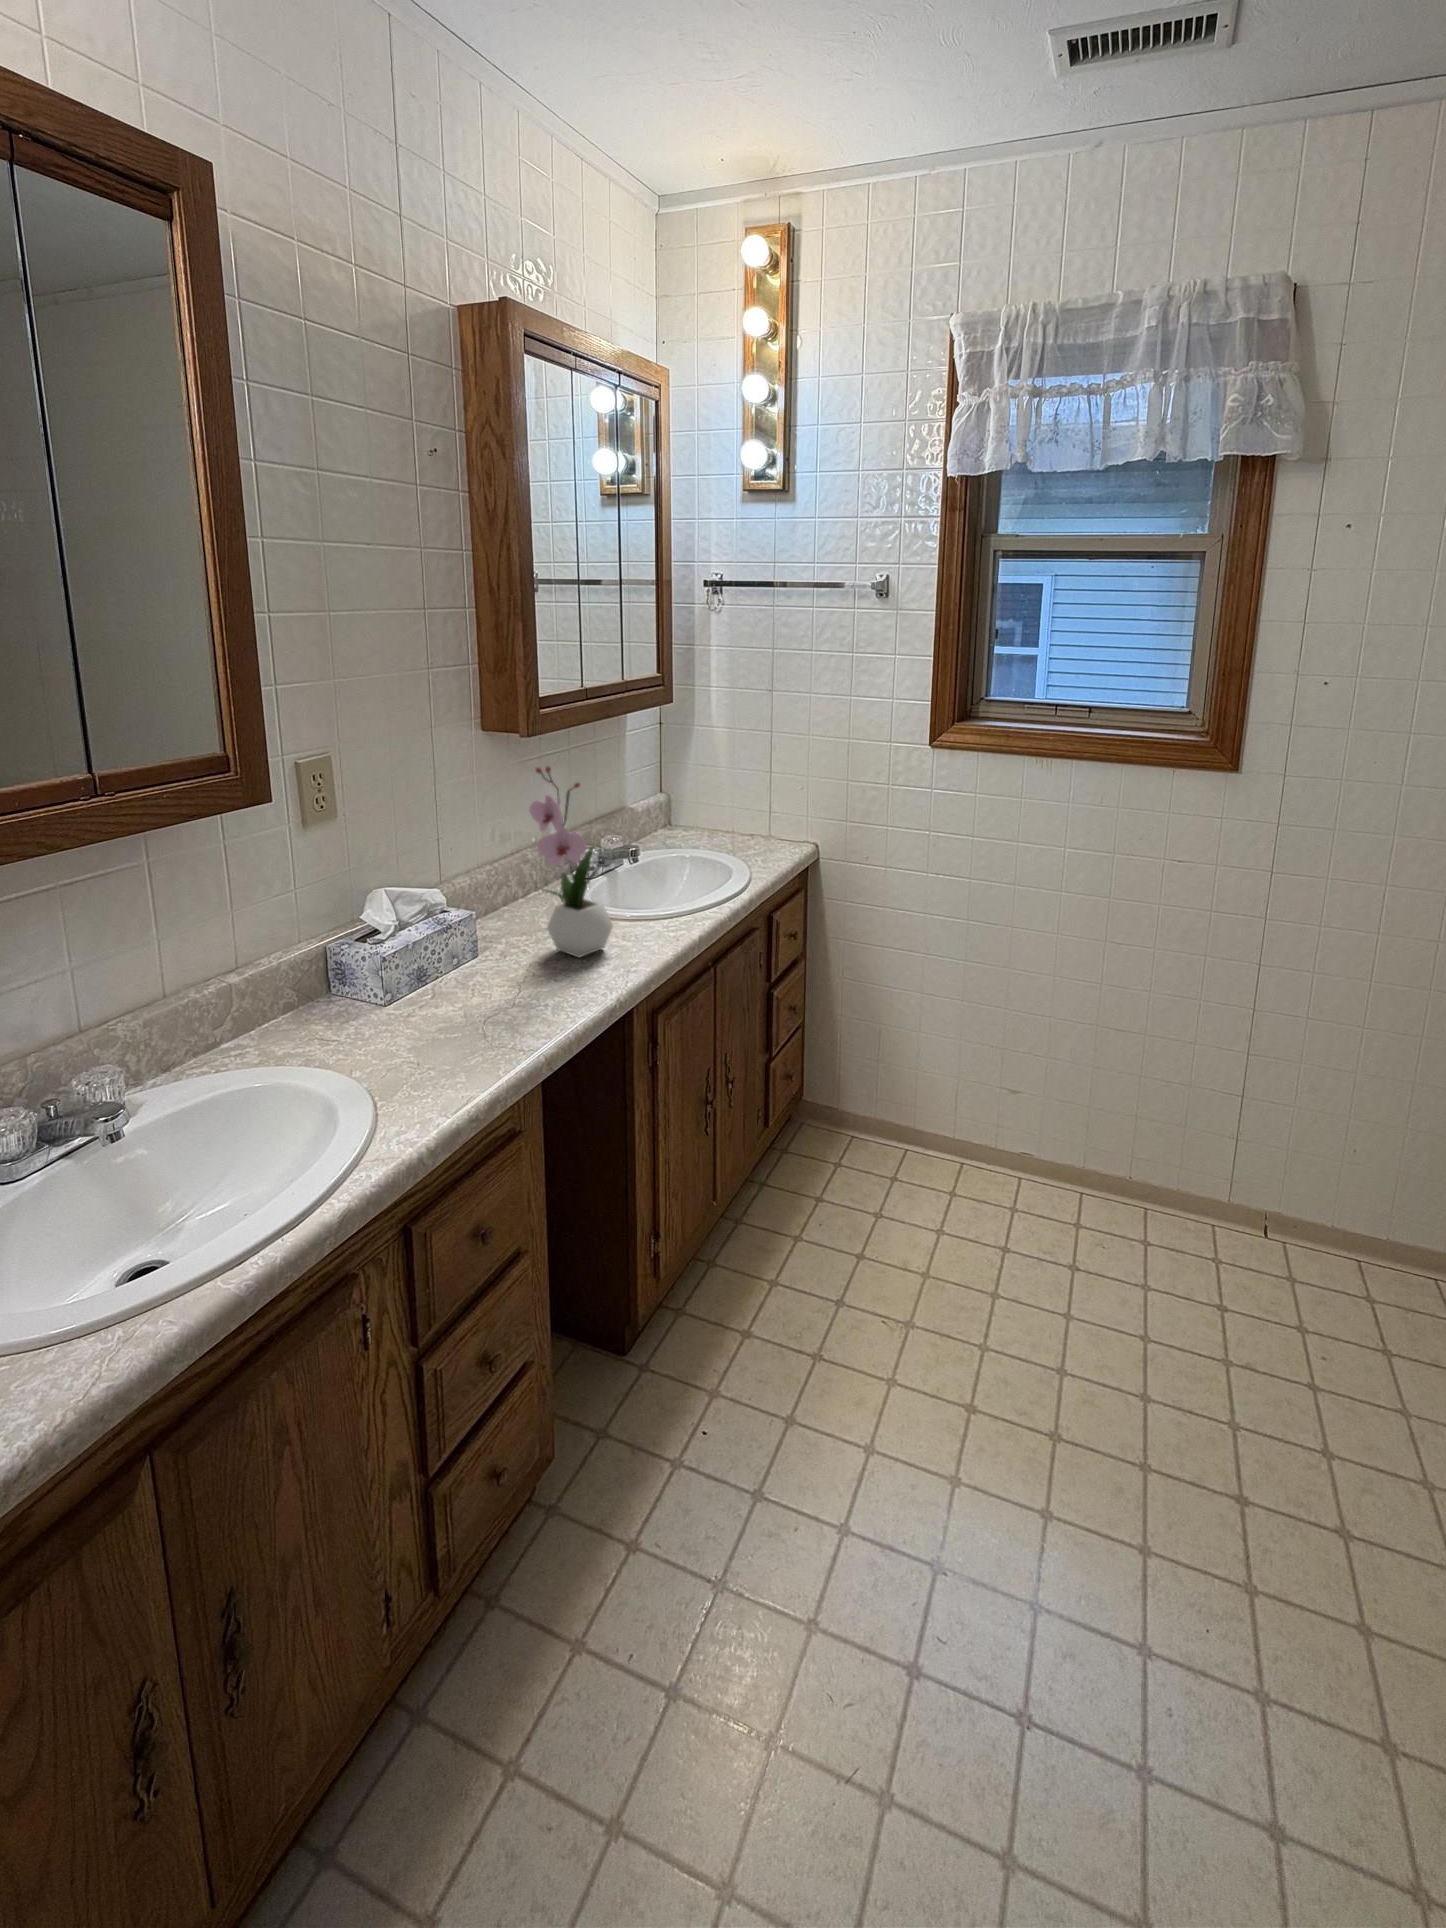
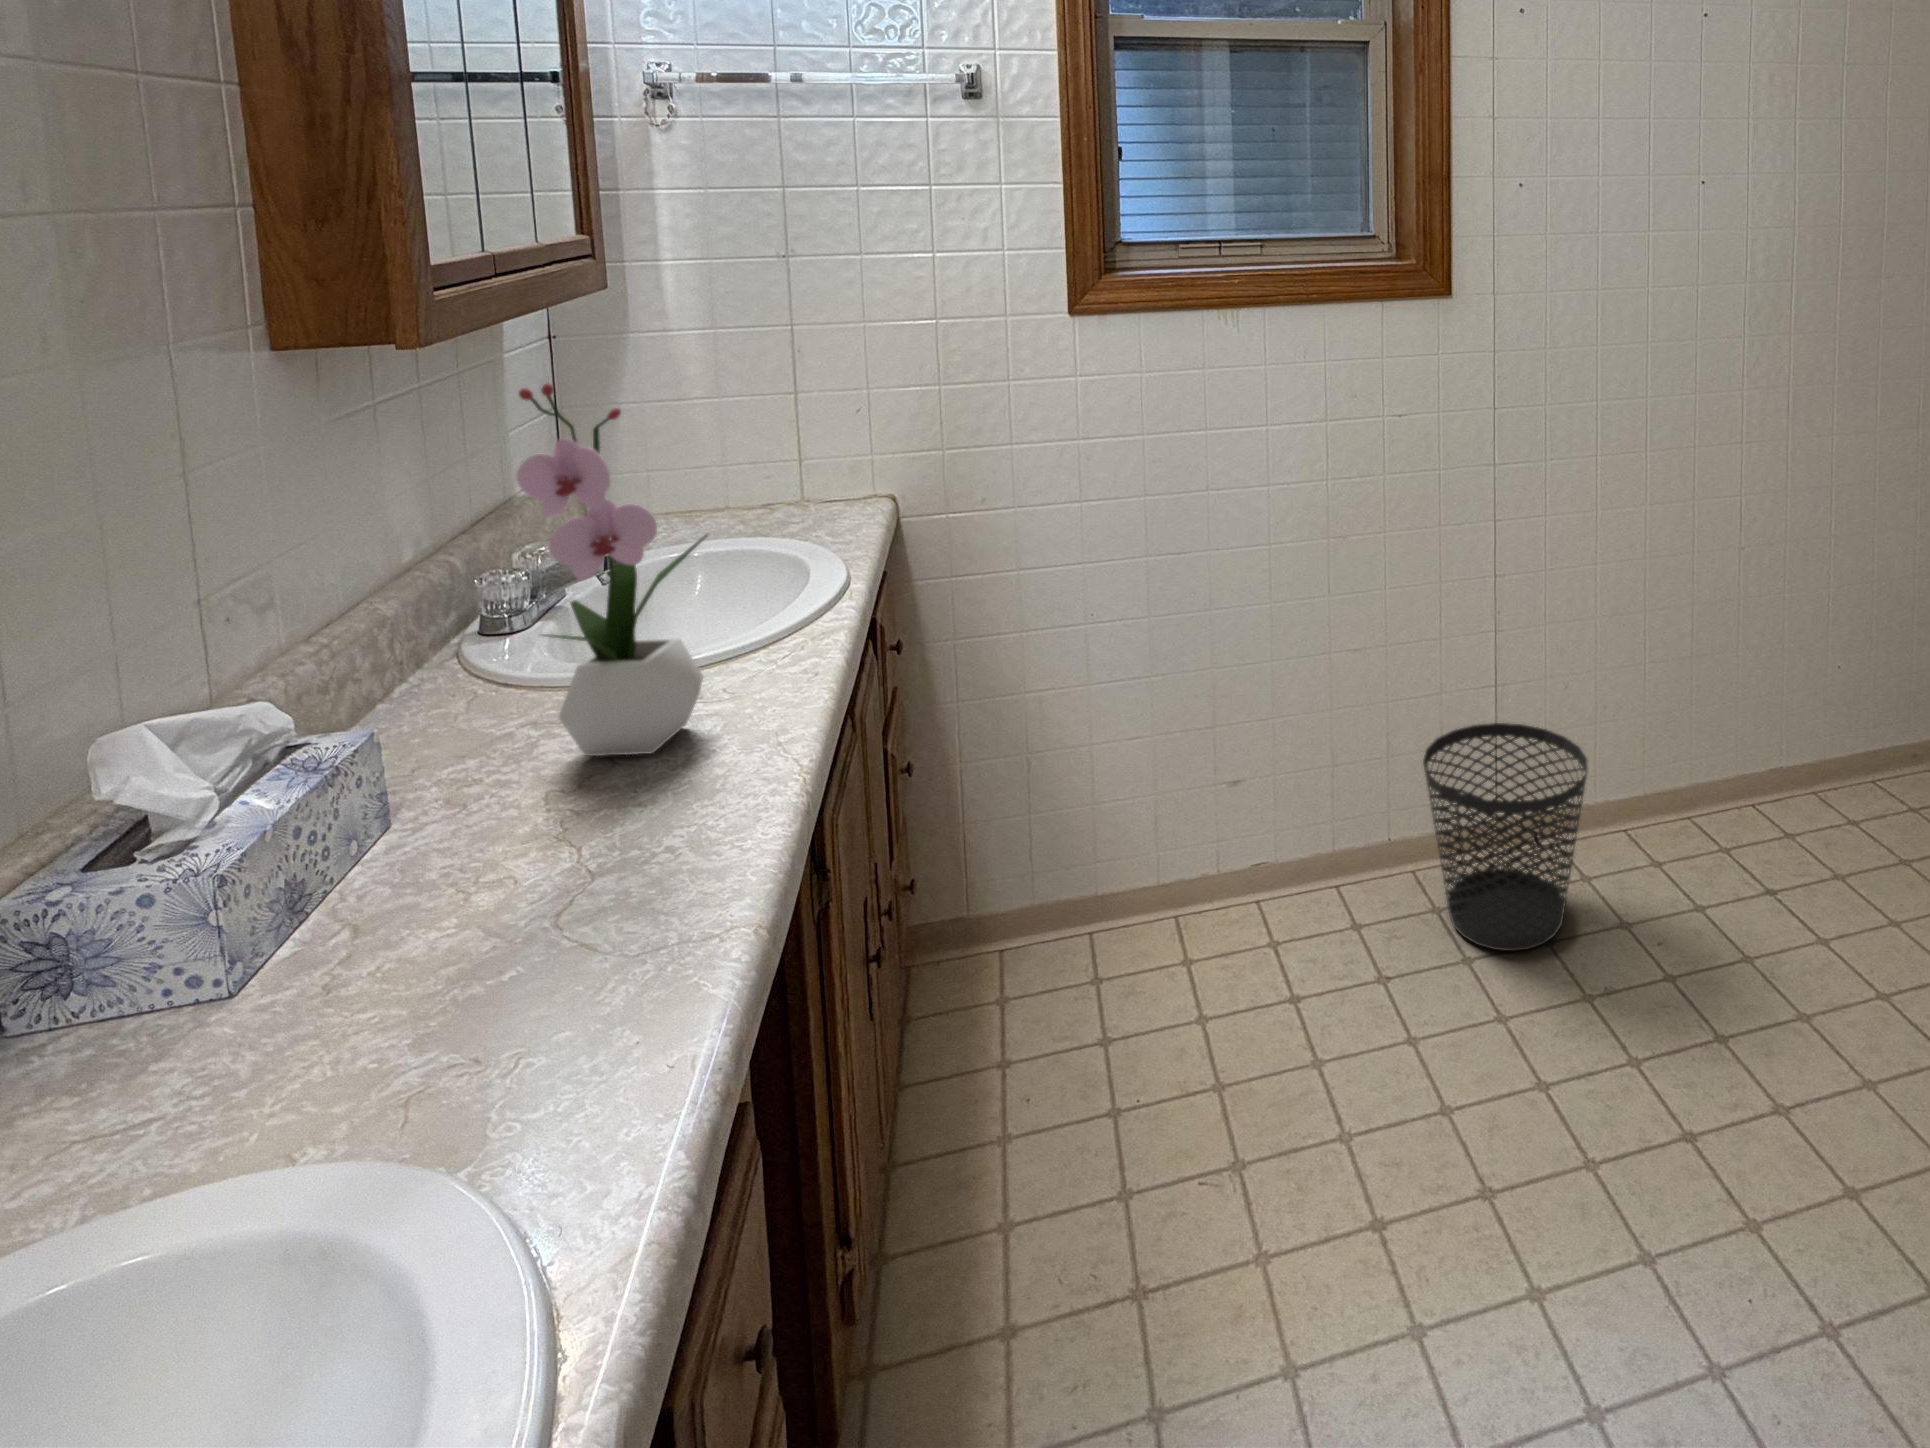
wastebasket: none [1141,1115,1288,1304] -> present [1423,723,1588,951]

